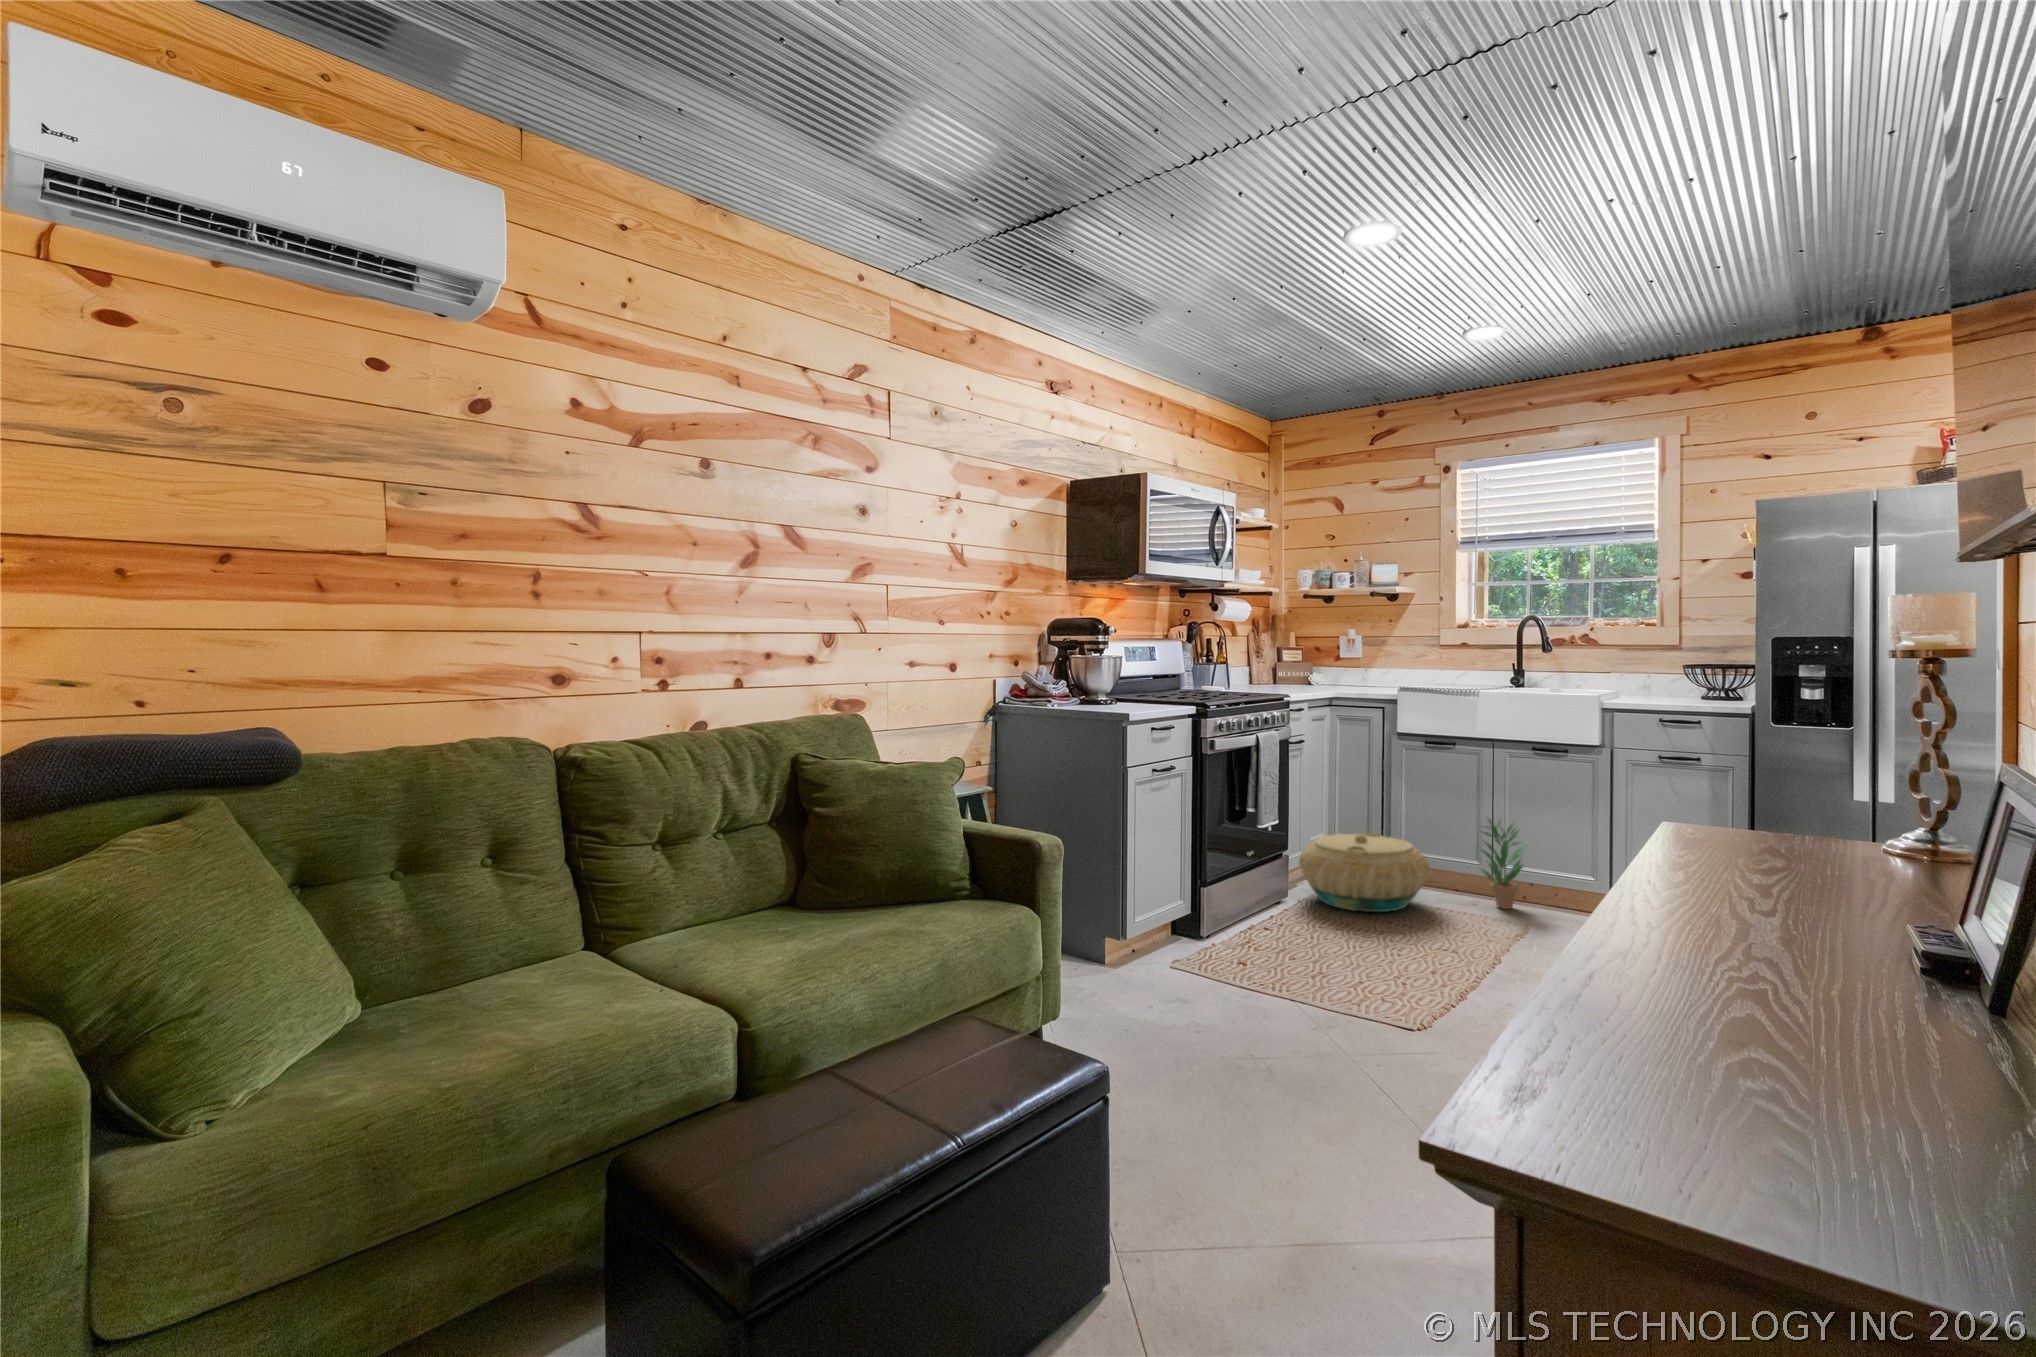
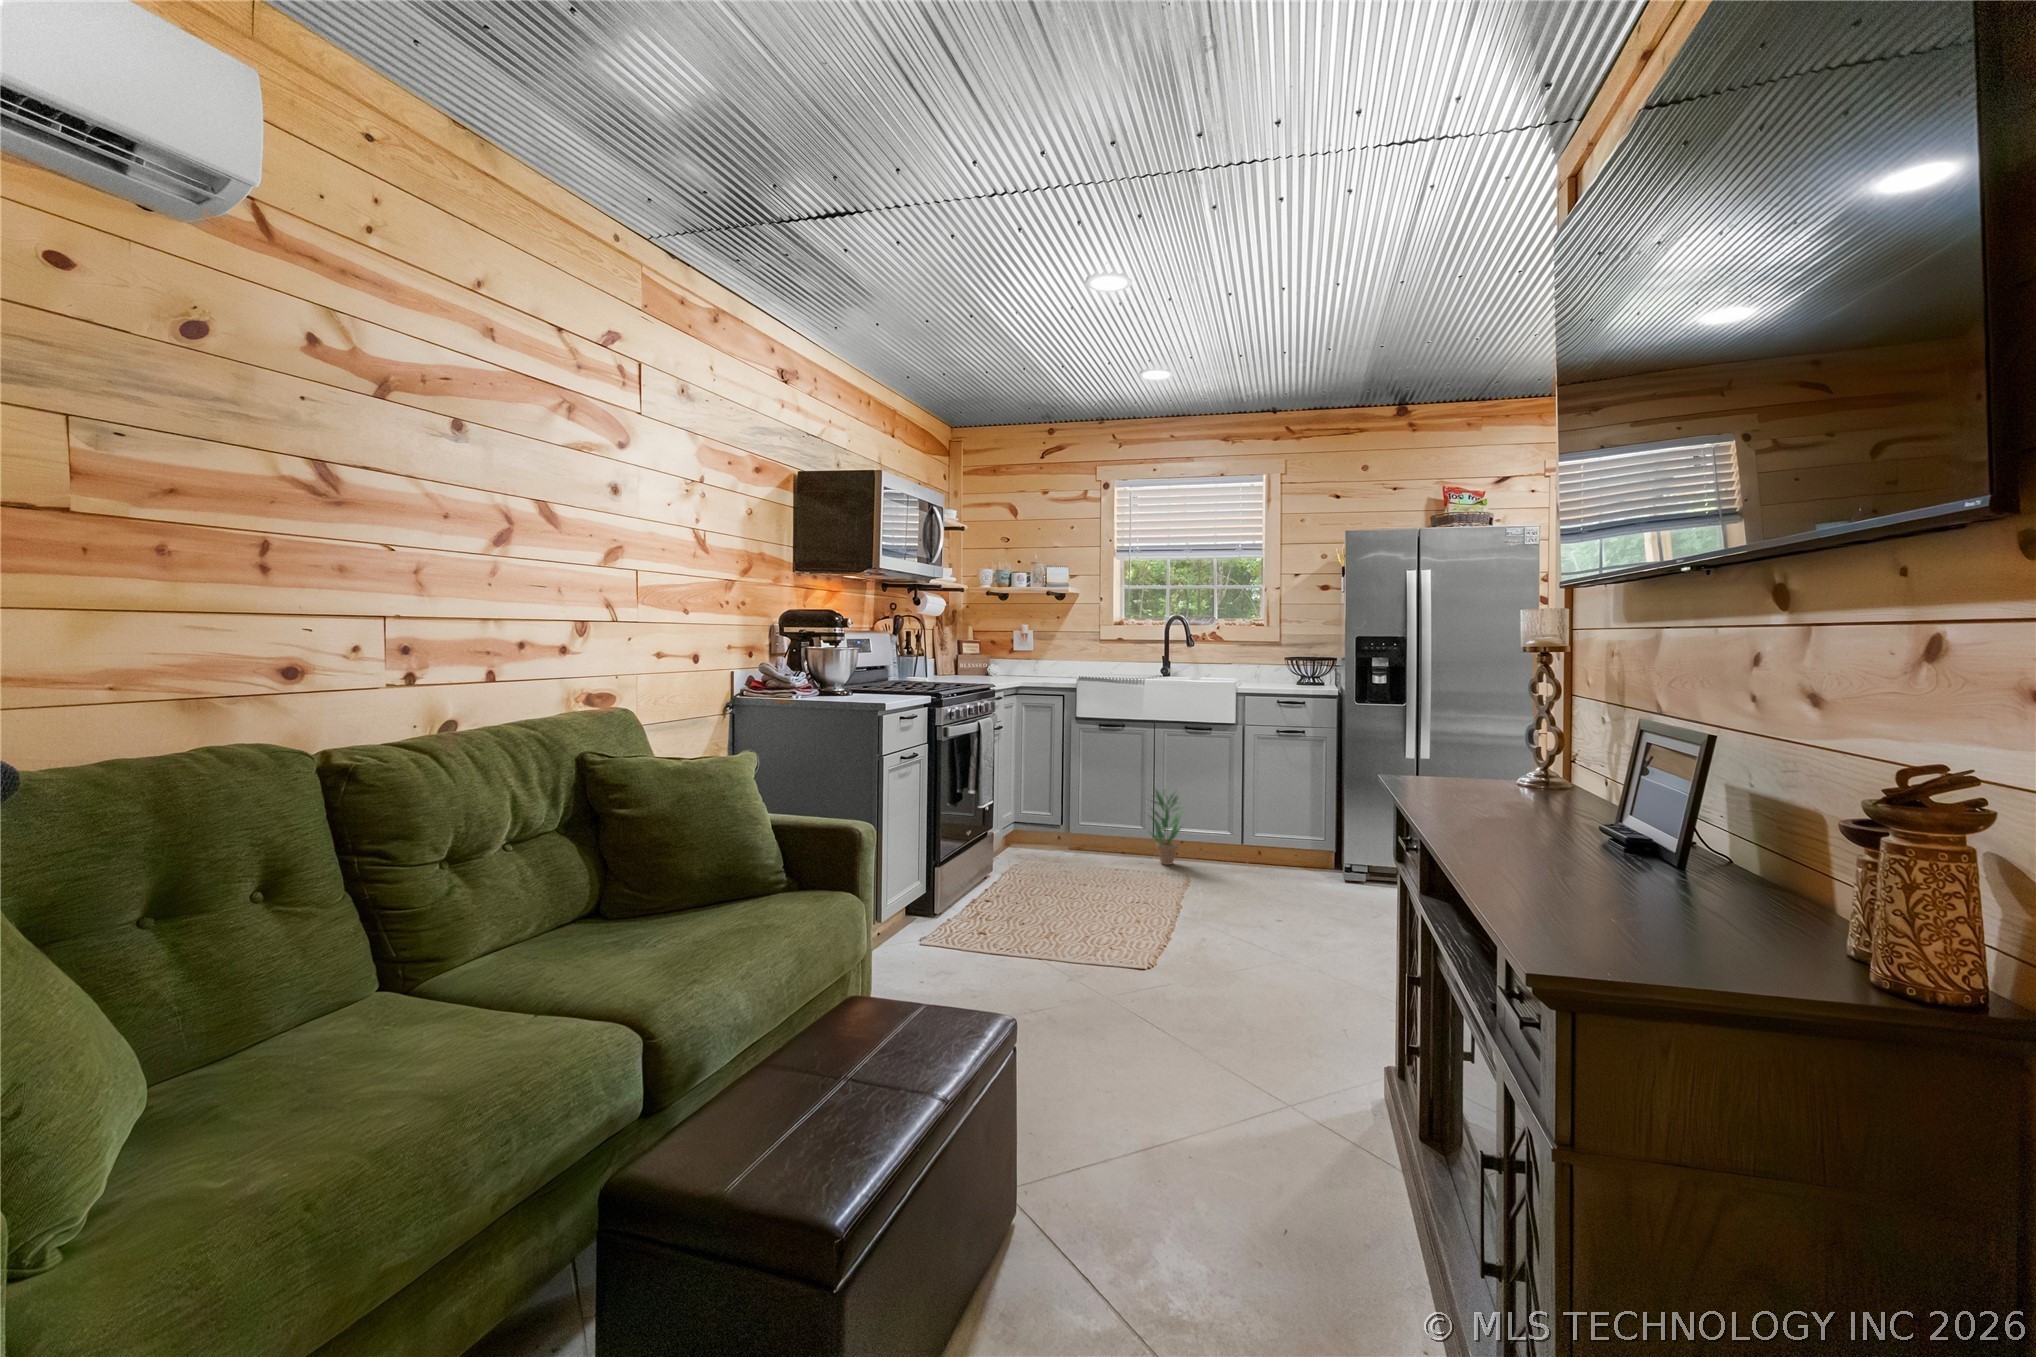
basket: present [1299,833,1429,912] -> none [1003,808,1112,877]

